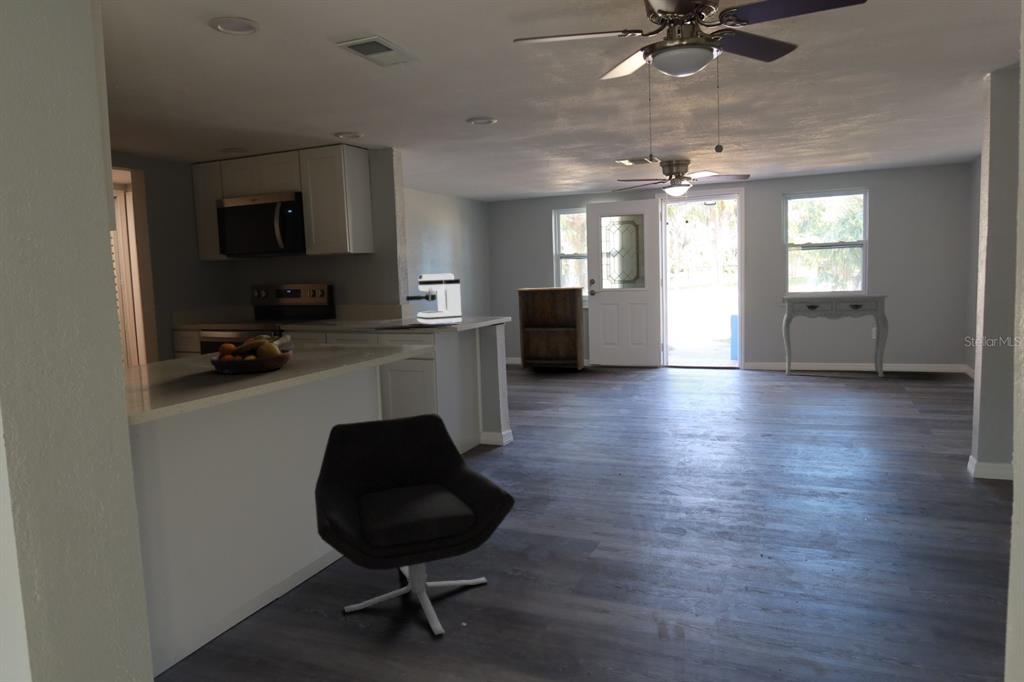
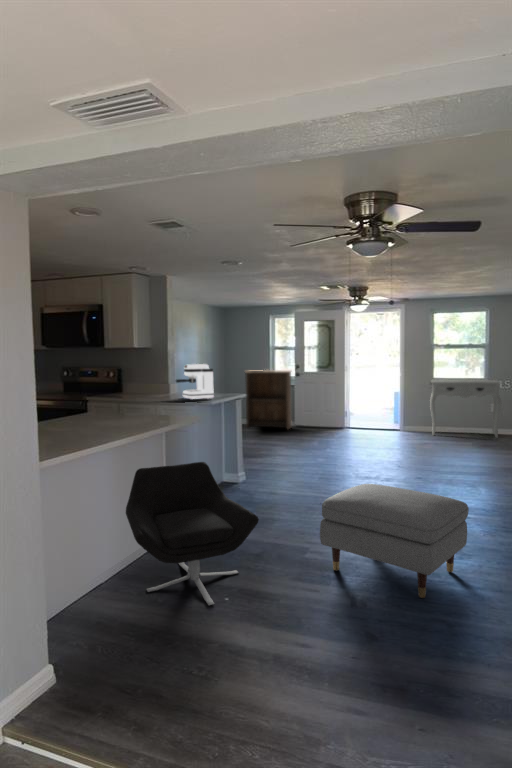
fruit bowl: present [210,335,292,374] -> none [64,410,116,435]
ottoman: none [612,444,849,624] -> present [320,484,469,598]

